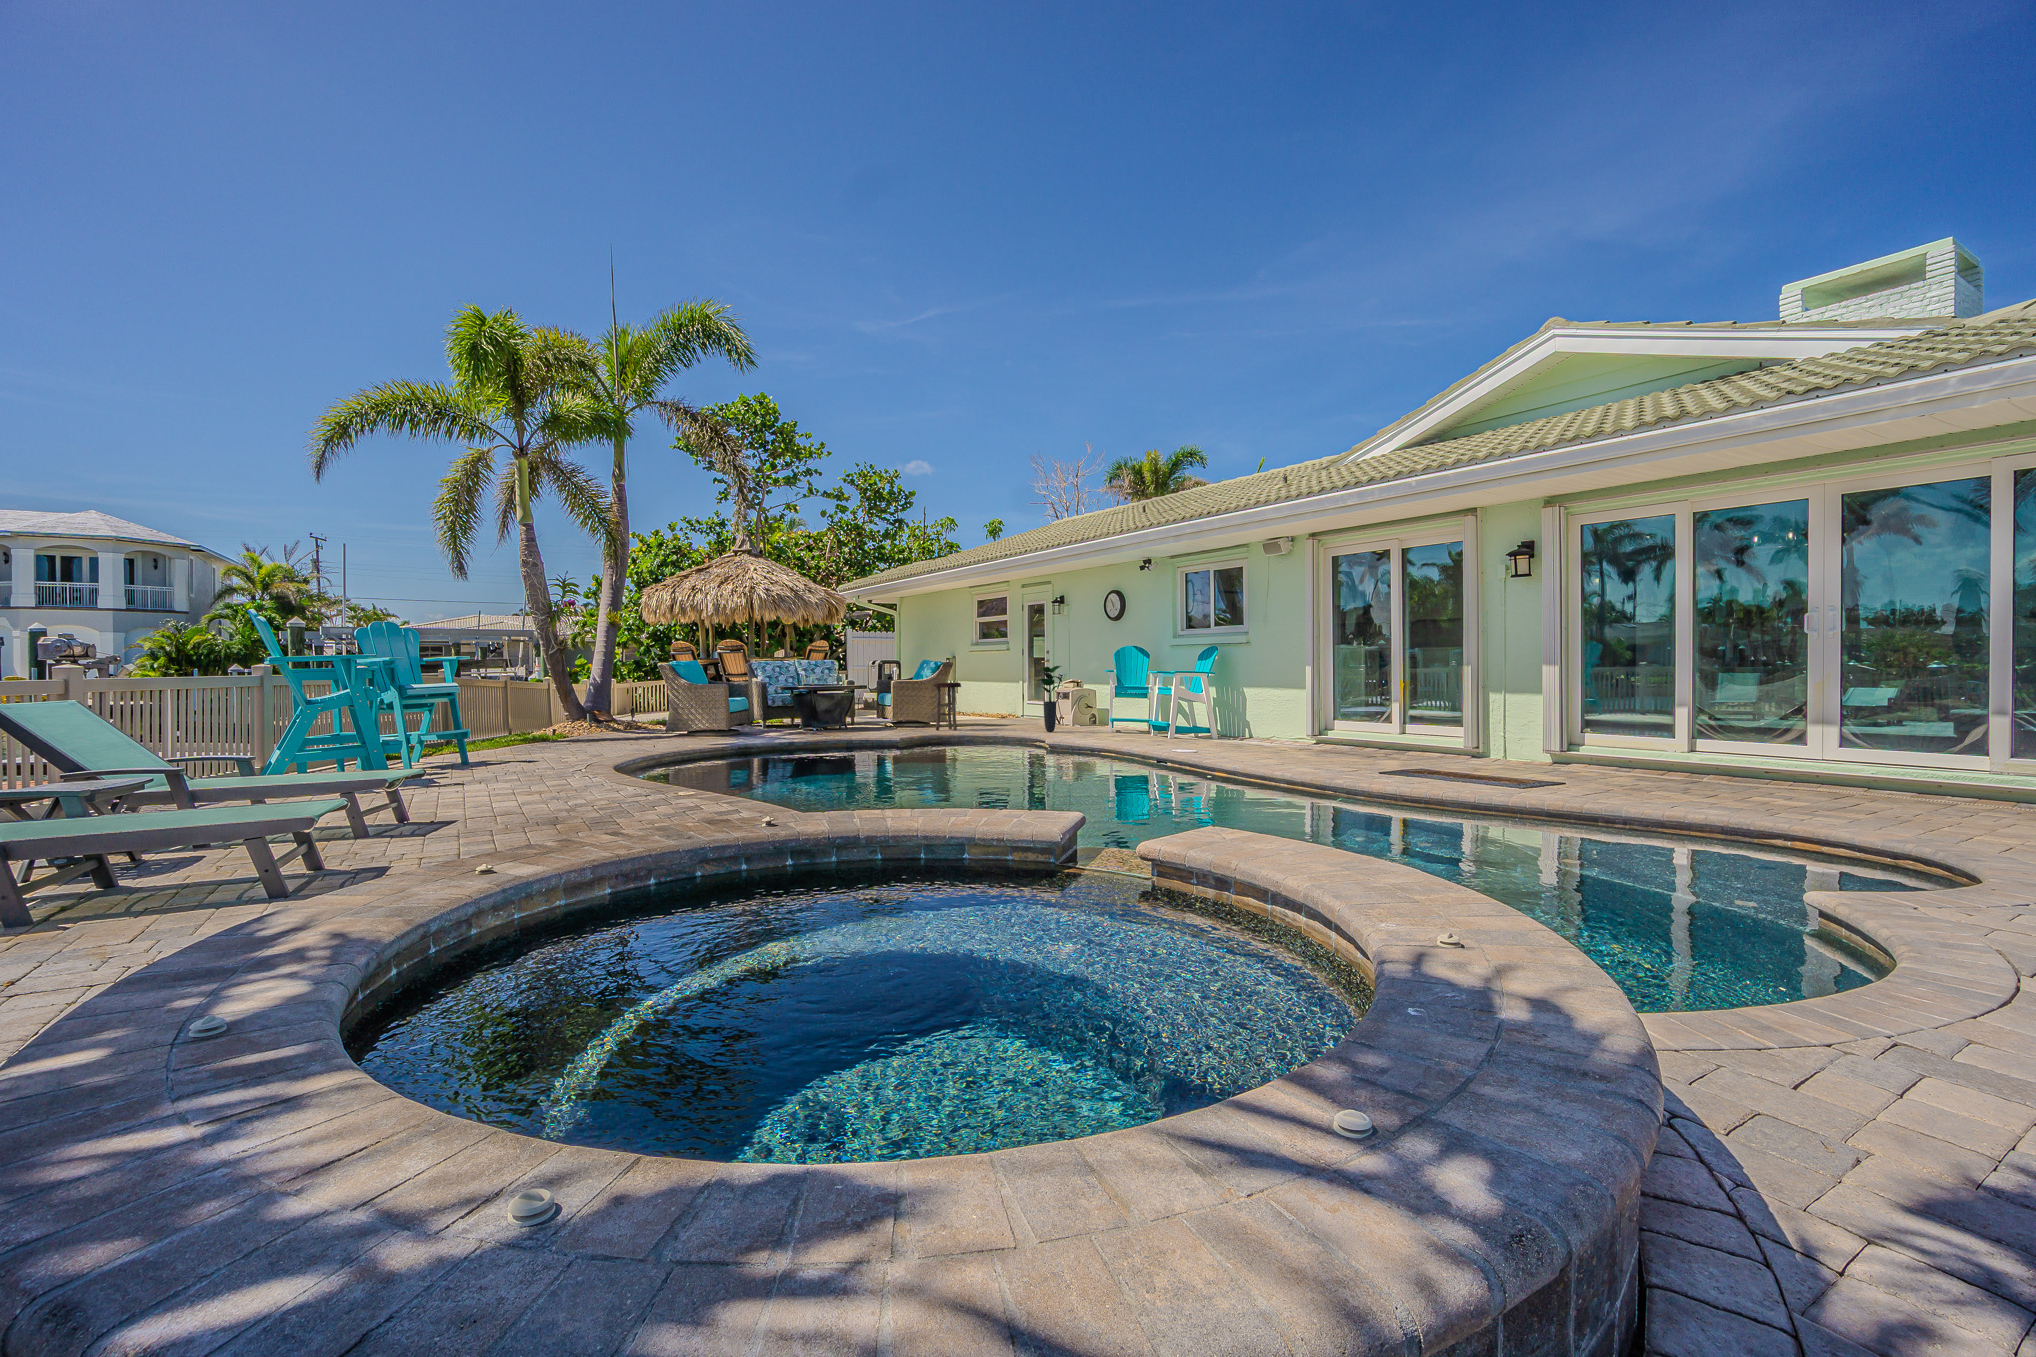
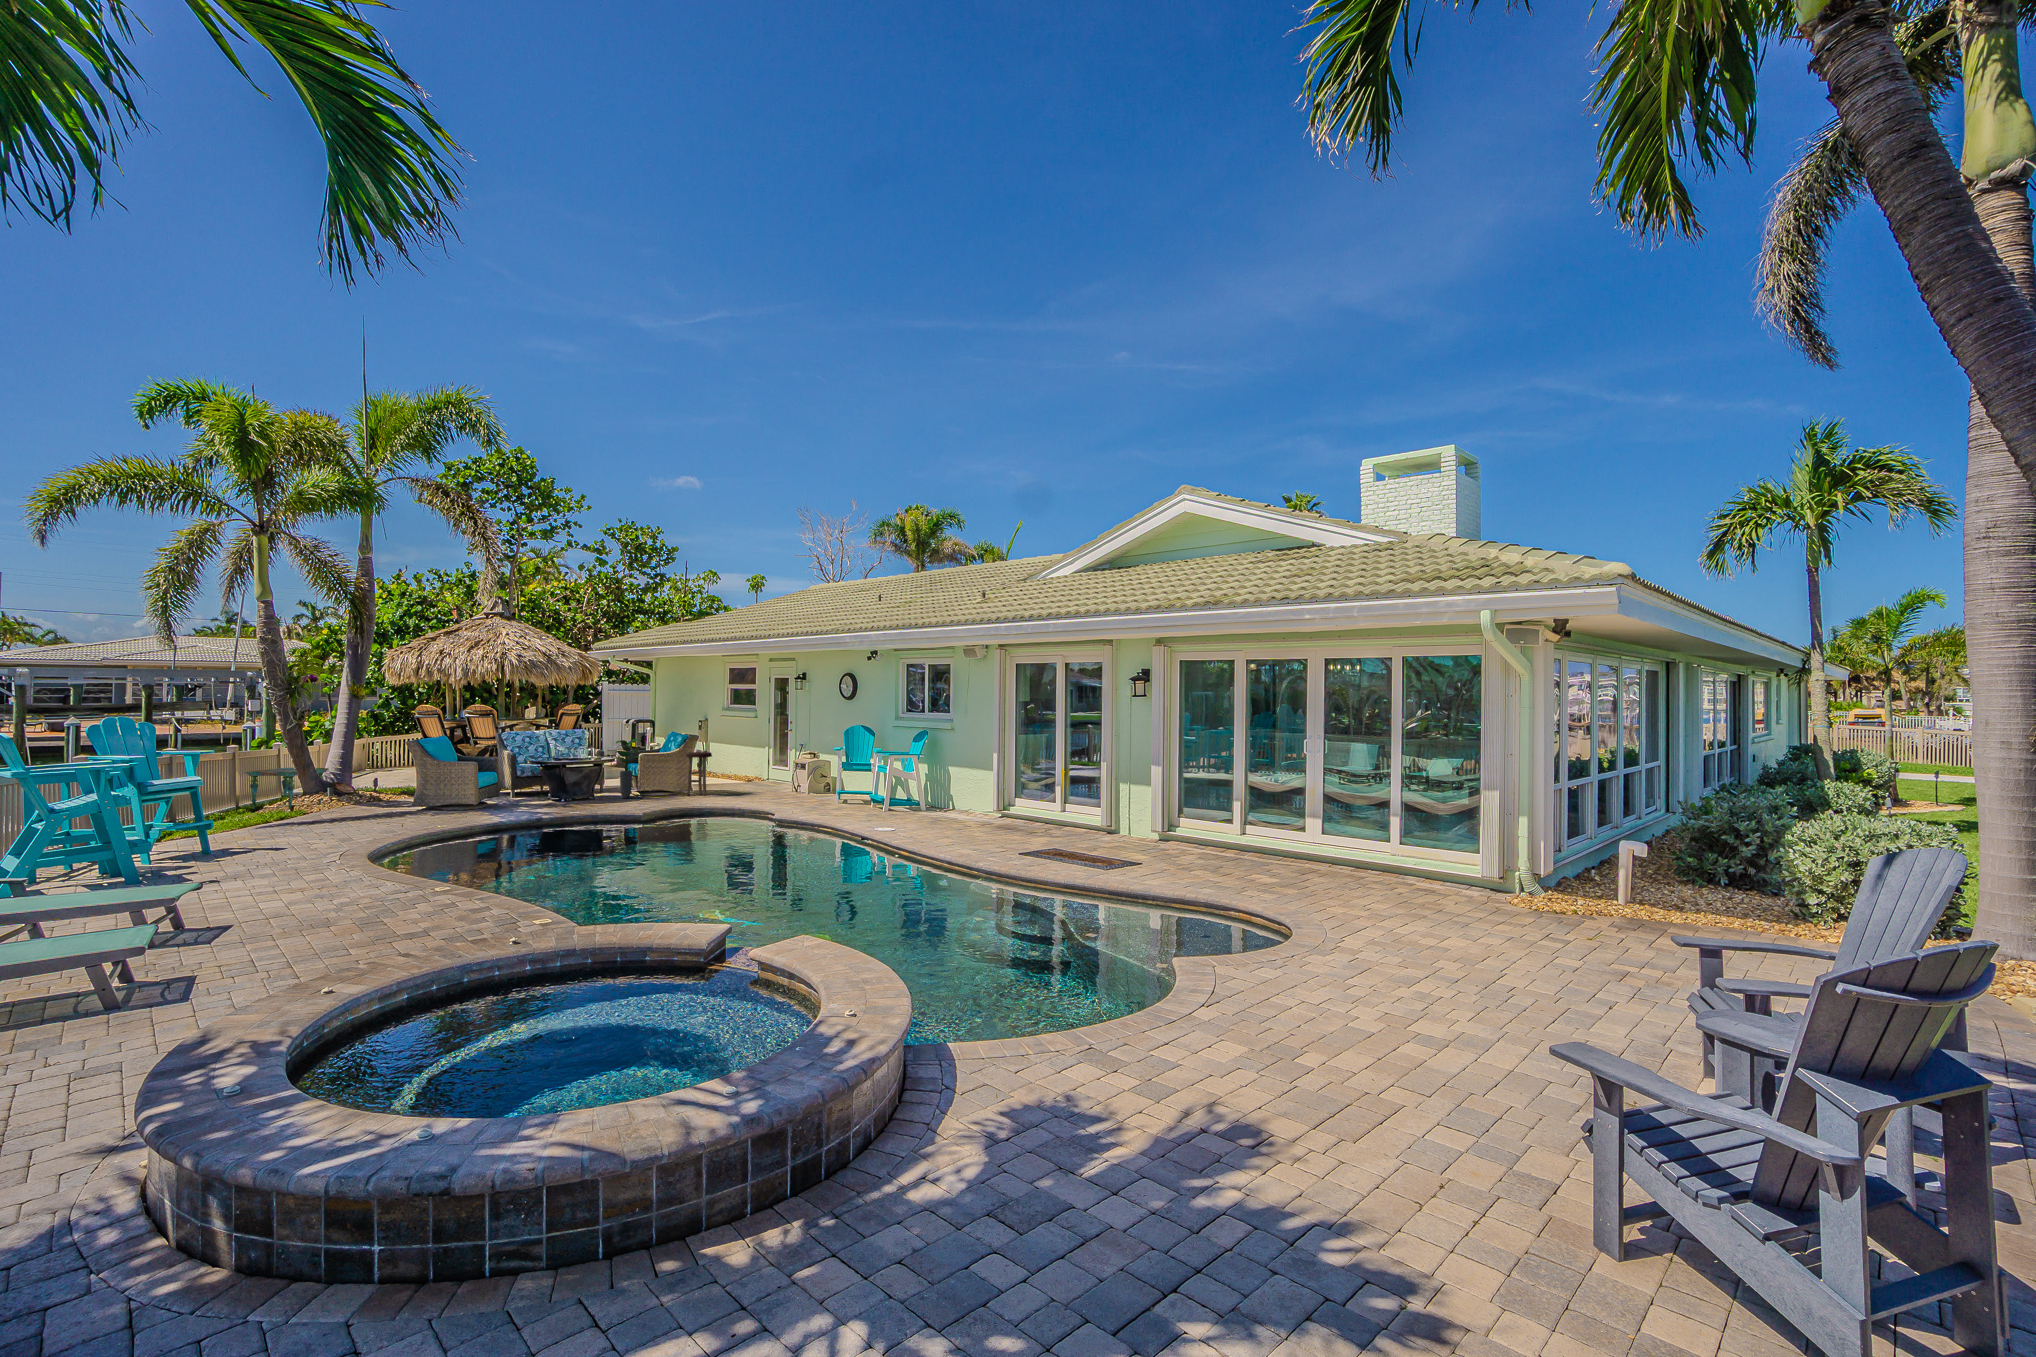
potted plant: present [1037,666,1062,732] -> present [615,739,641,798]
side table: none [521,698,593,738] -> present [246,768,329,809]

